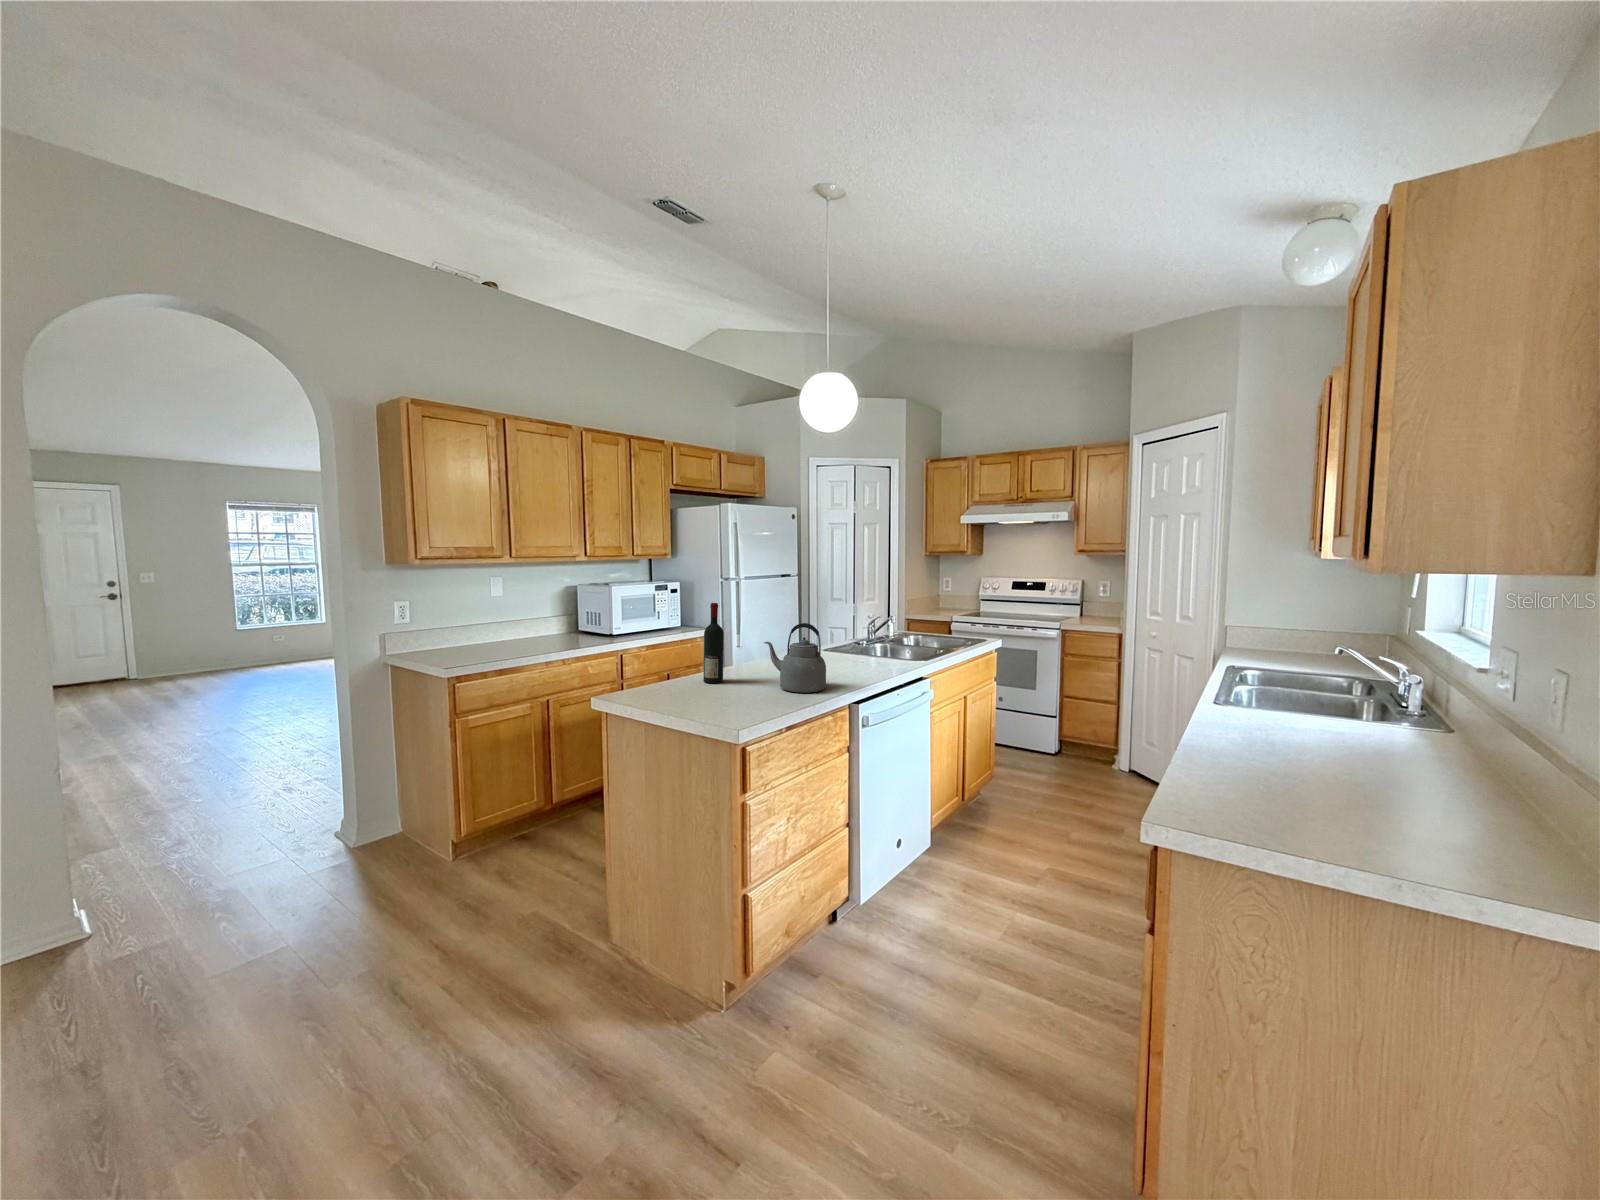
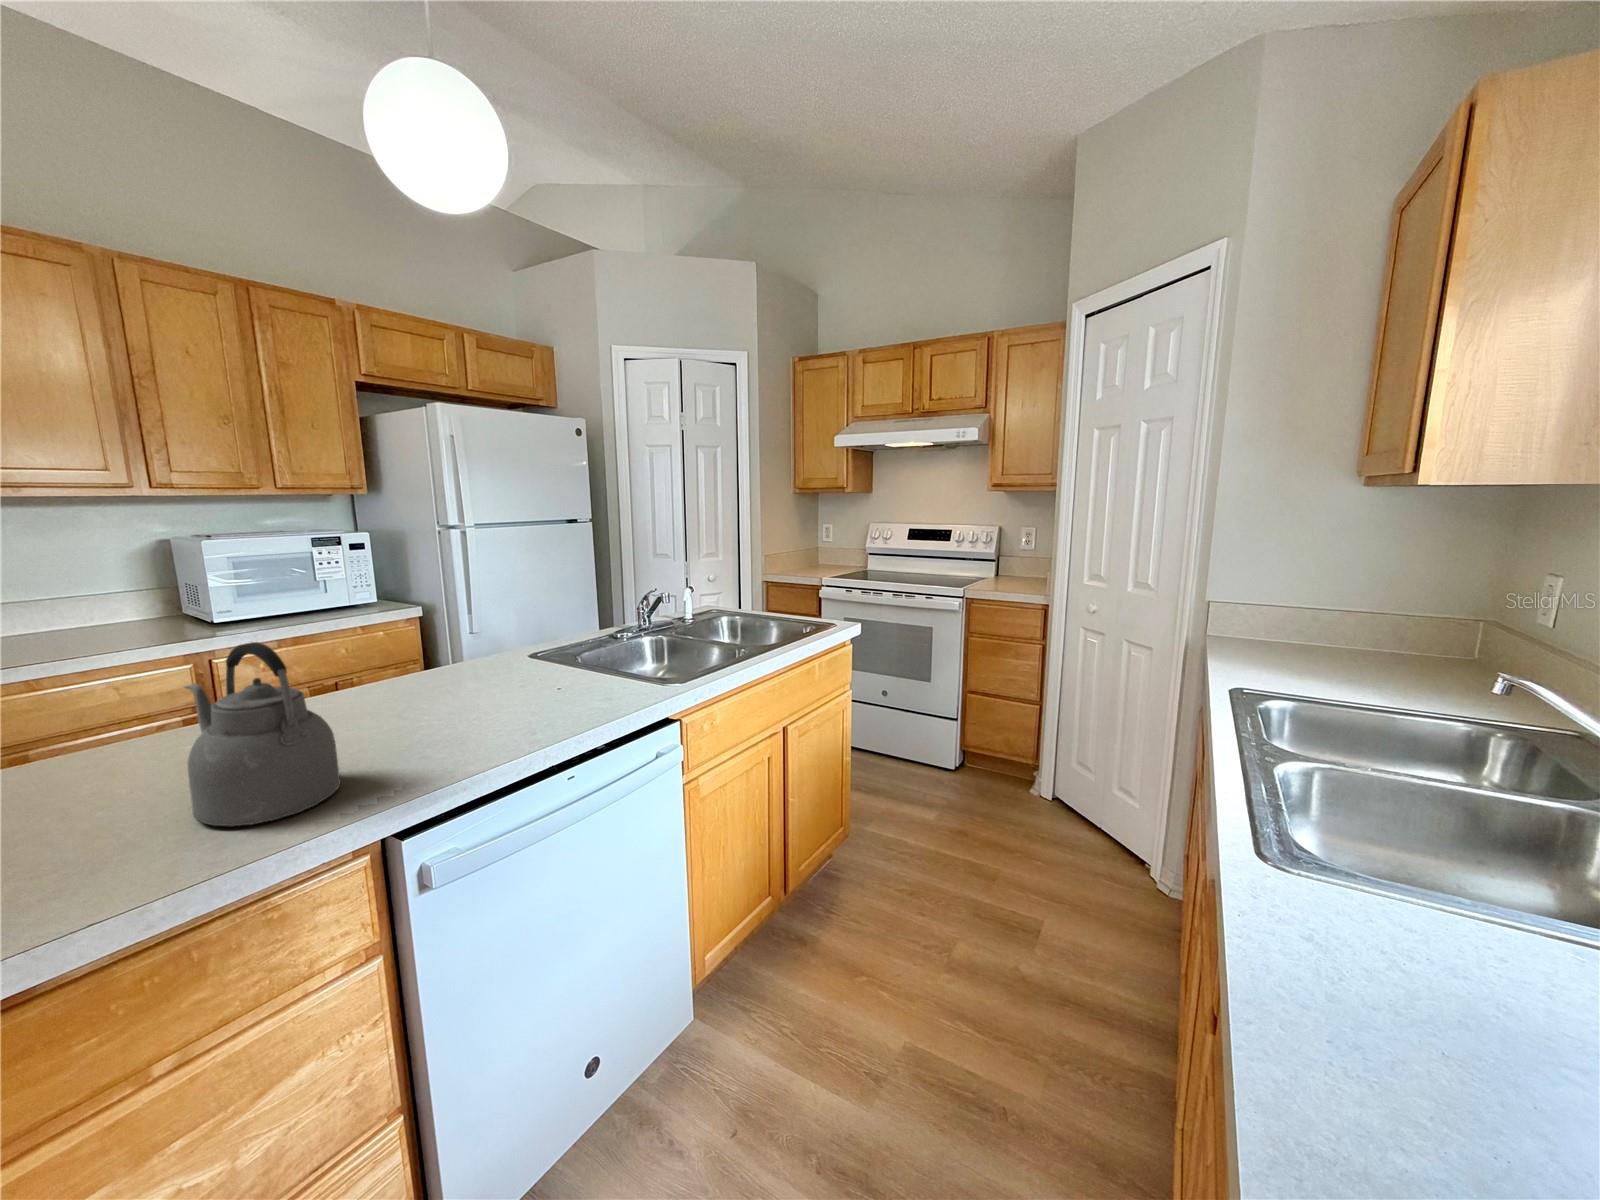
wine bottle: present [704,603,724,683] -> none [27,589,118,788]

